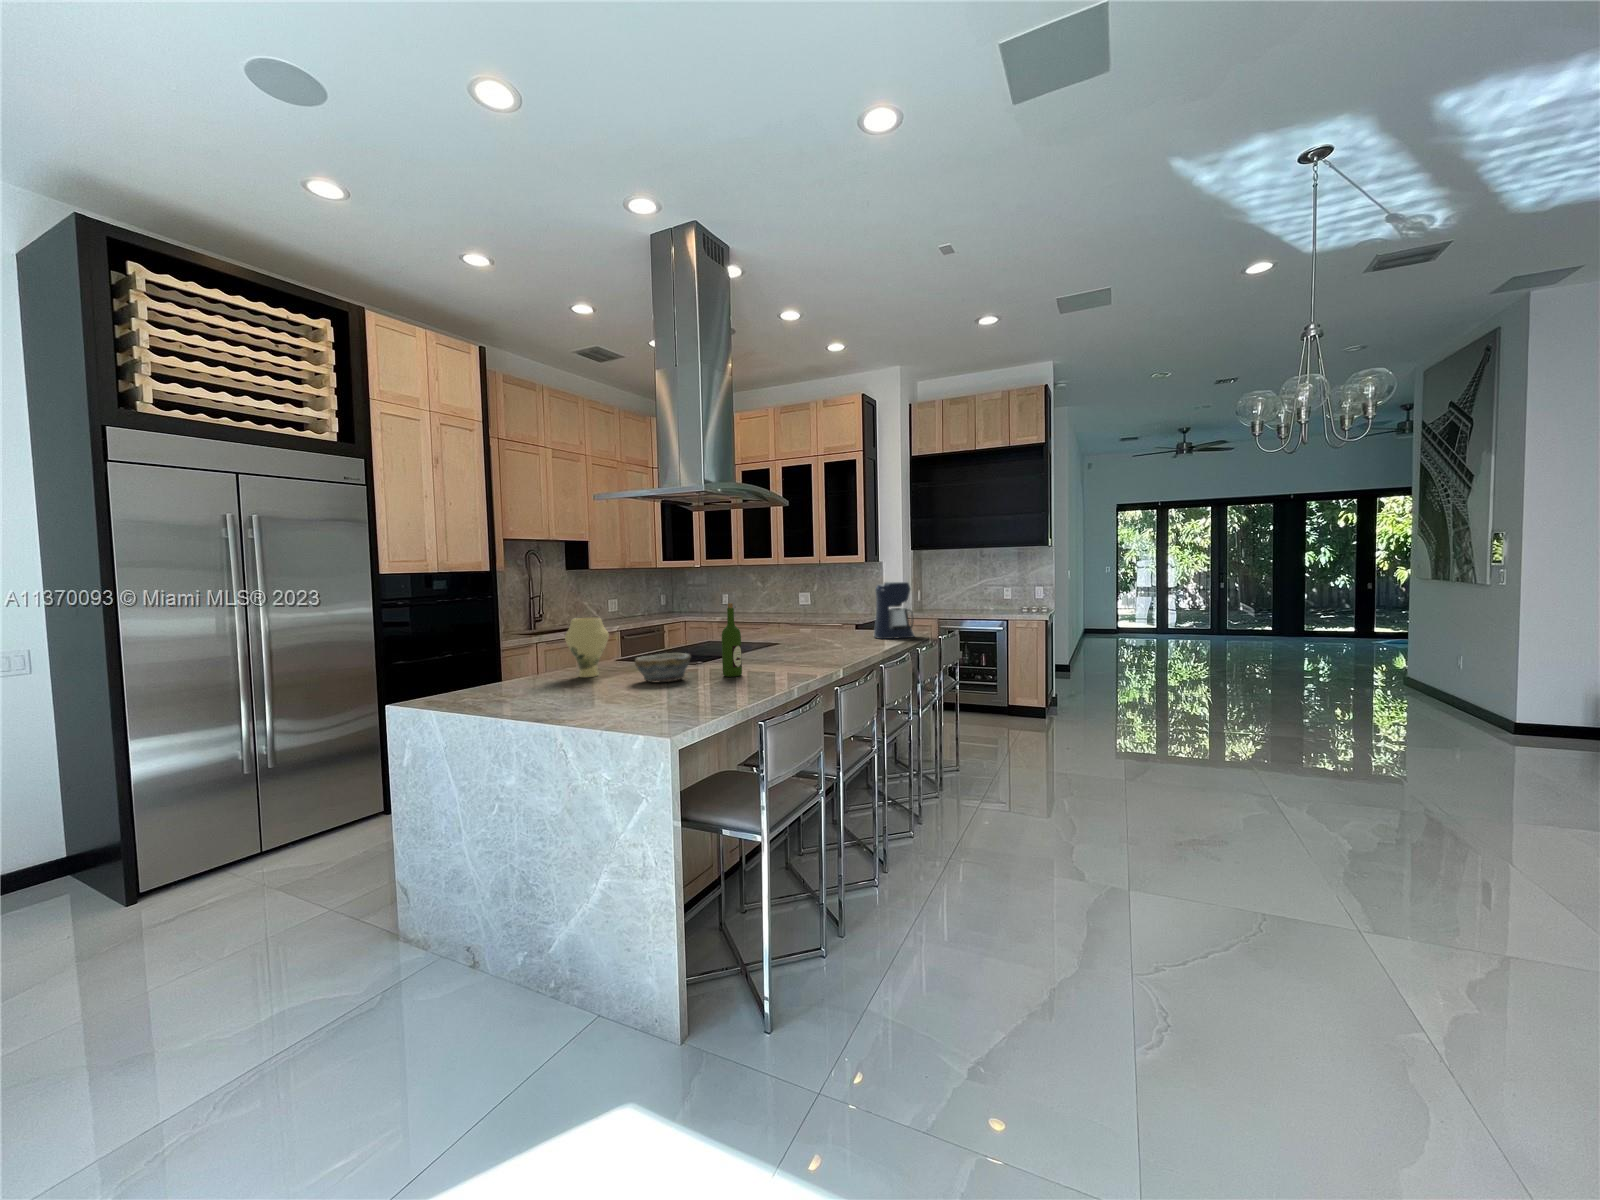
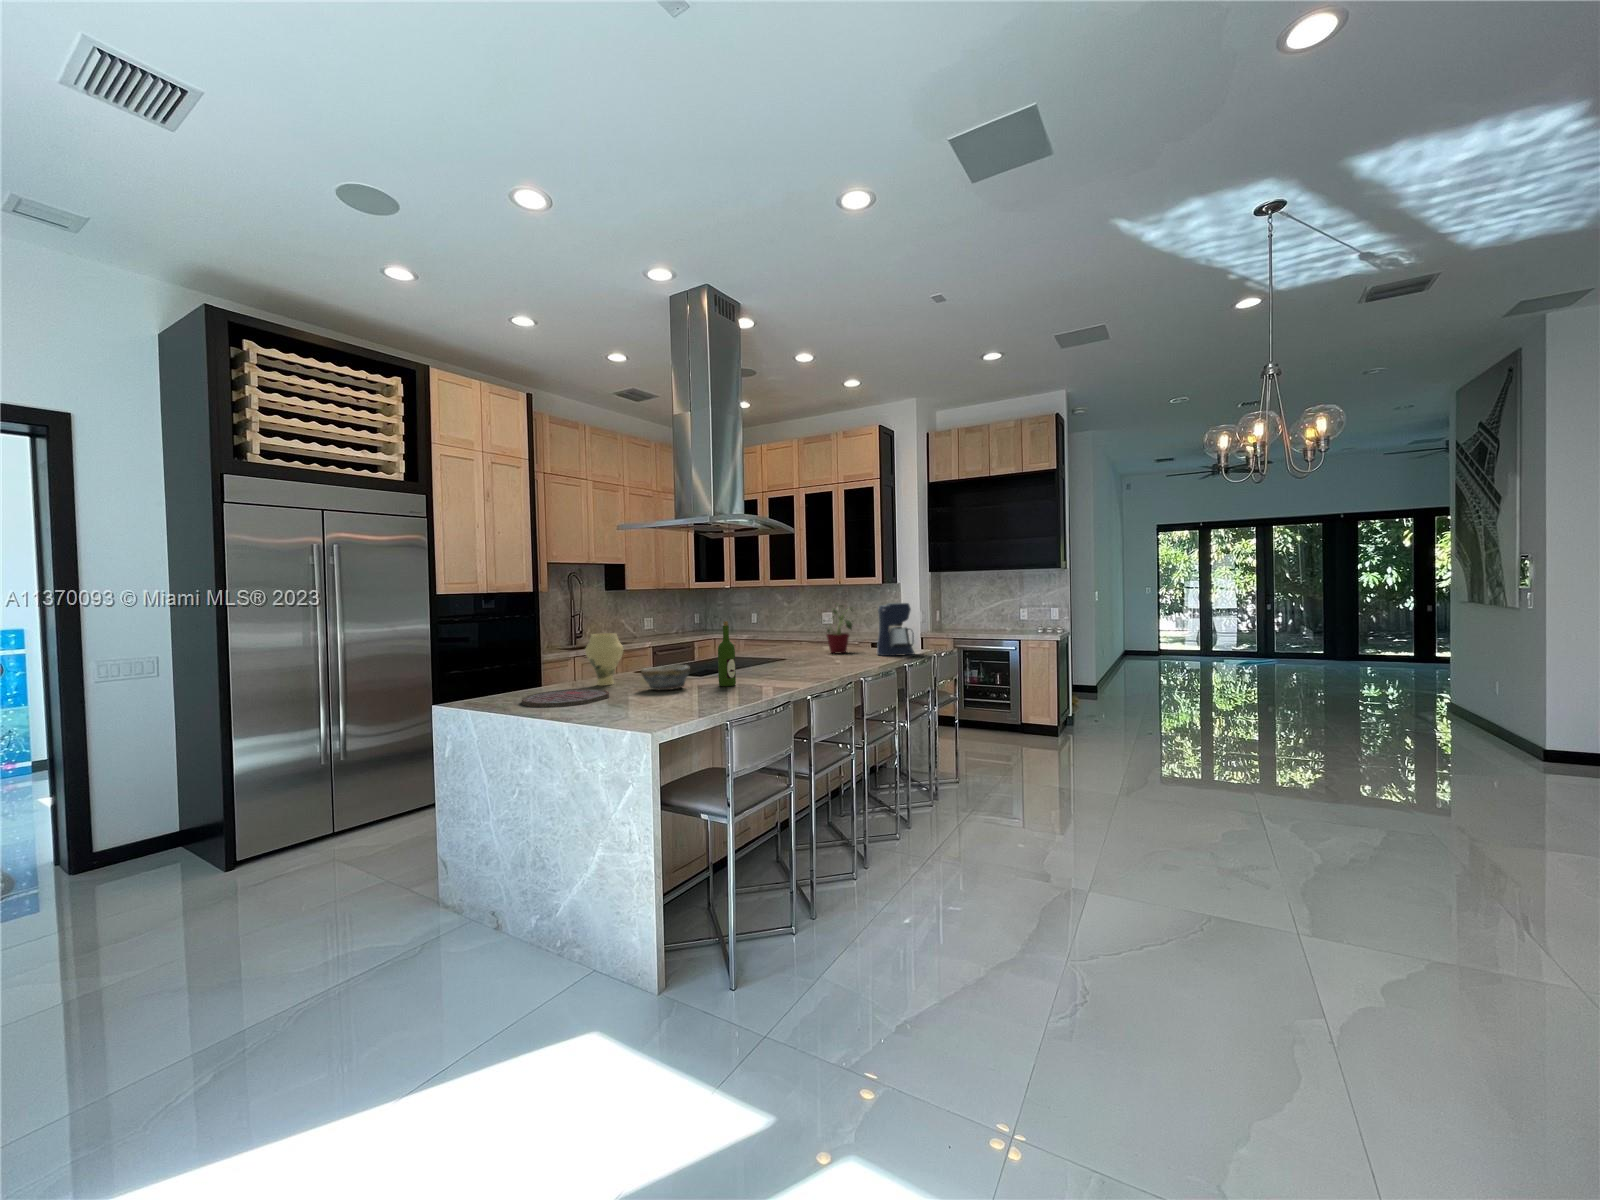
potted plant: none [812,582,850,637] -> present [823,605,852,654]
cutting board: none [498,682,601,706] -> present [522,689,609,707]

